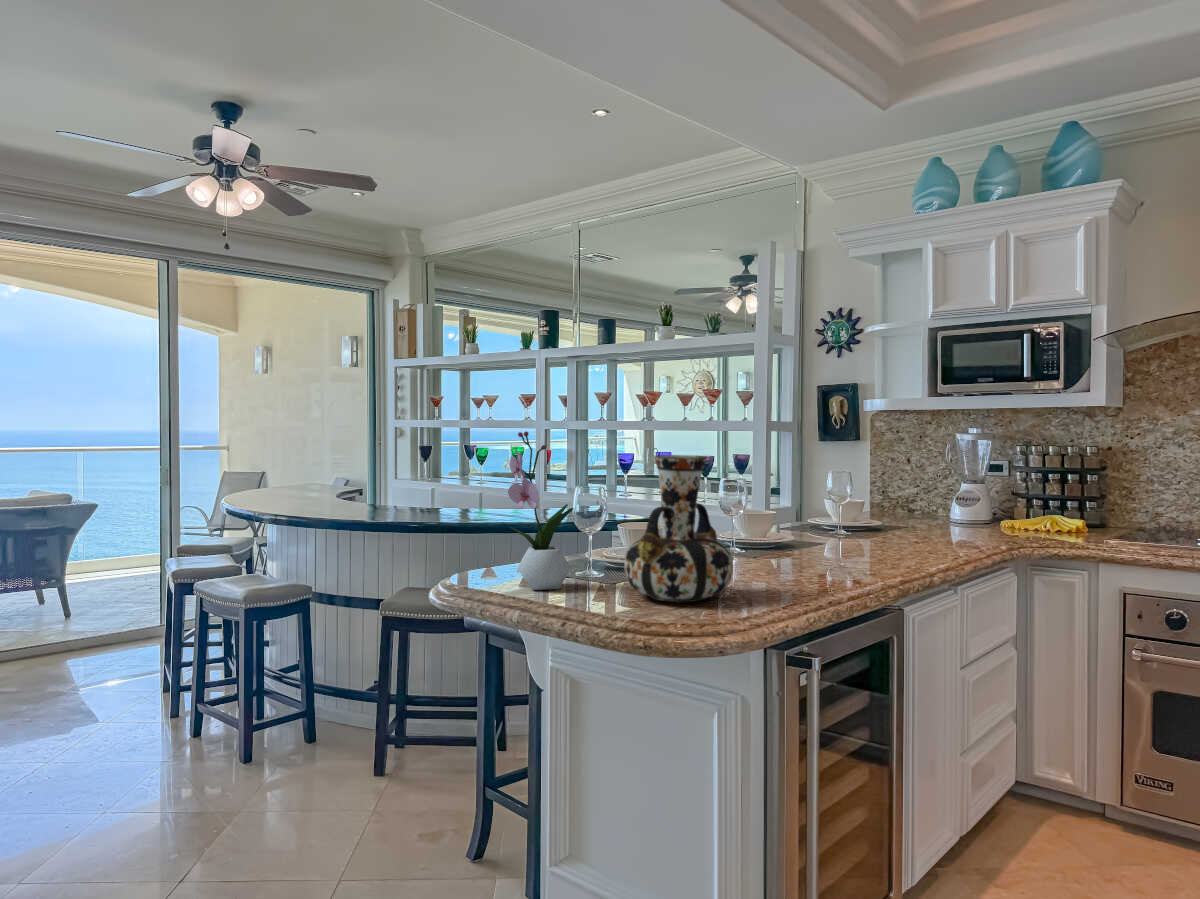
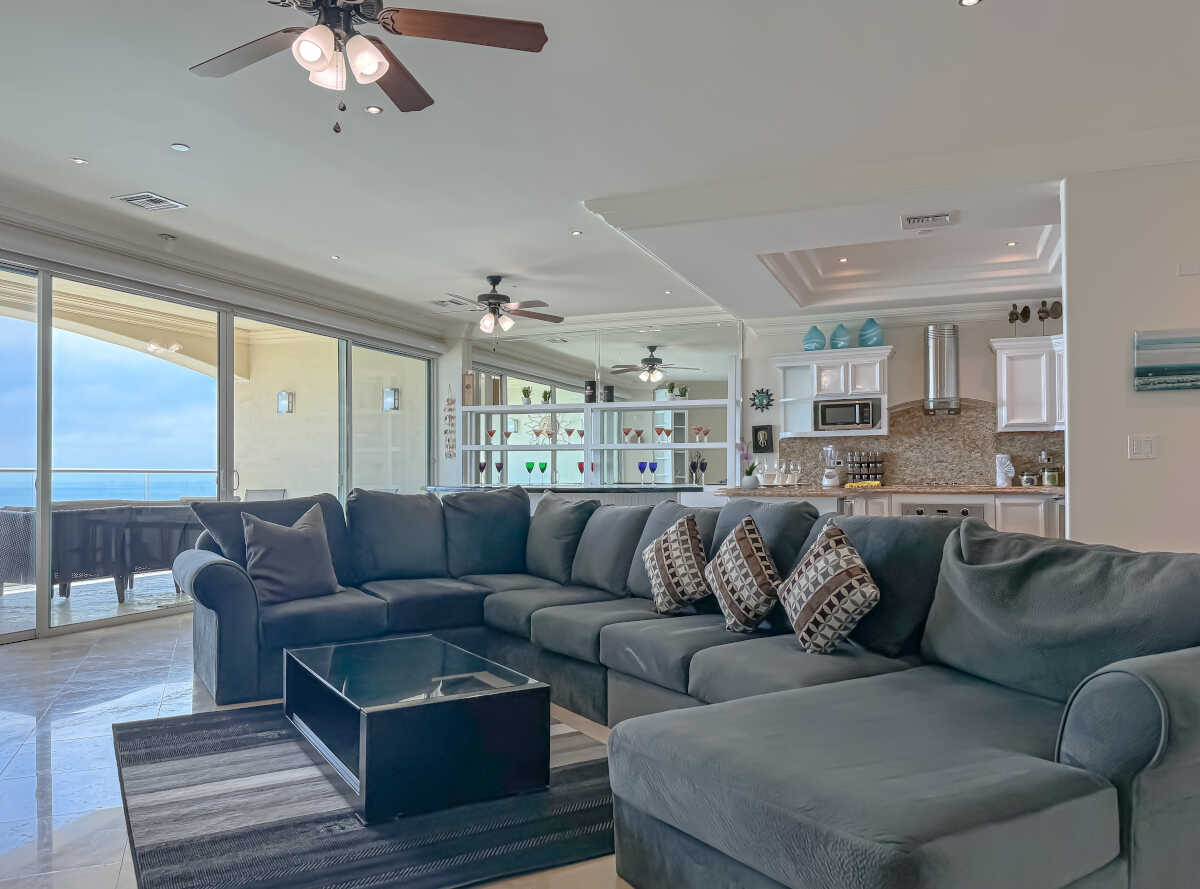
vase: present [624,455,733,602] -> none [779,444,814,489]

